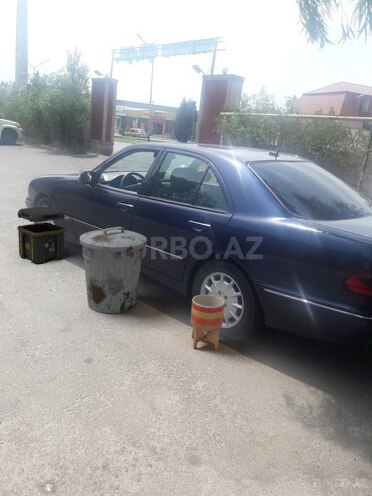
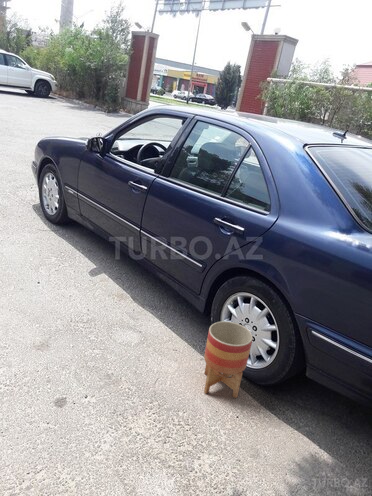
toolbox: present [17,207,65,263] -> none [13,174,69,242]
trash can: present [80,227,146,313] -> none [73,215,159,325]

